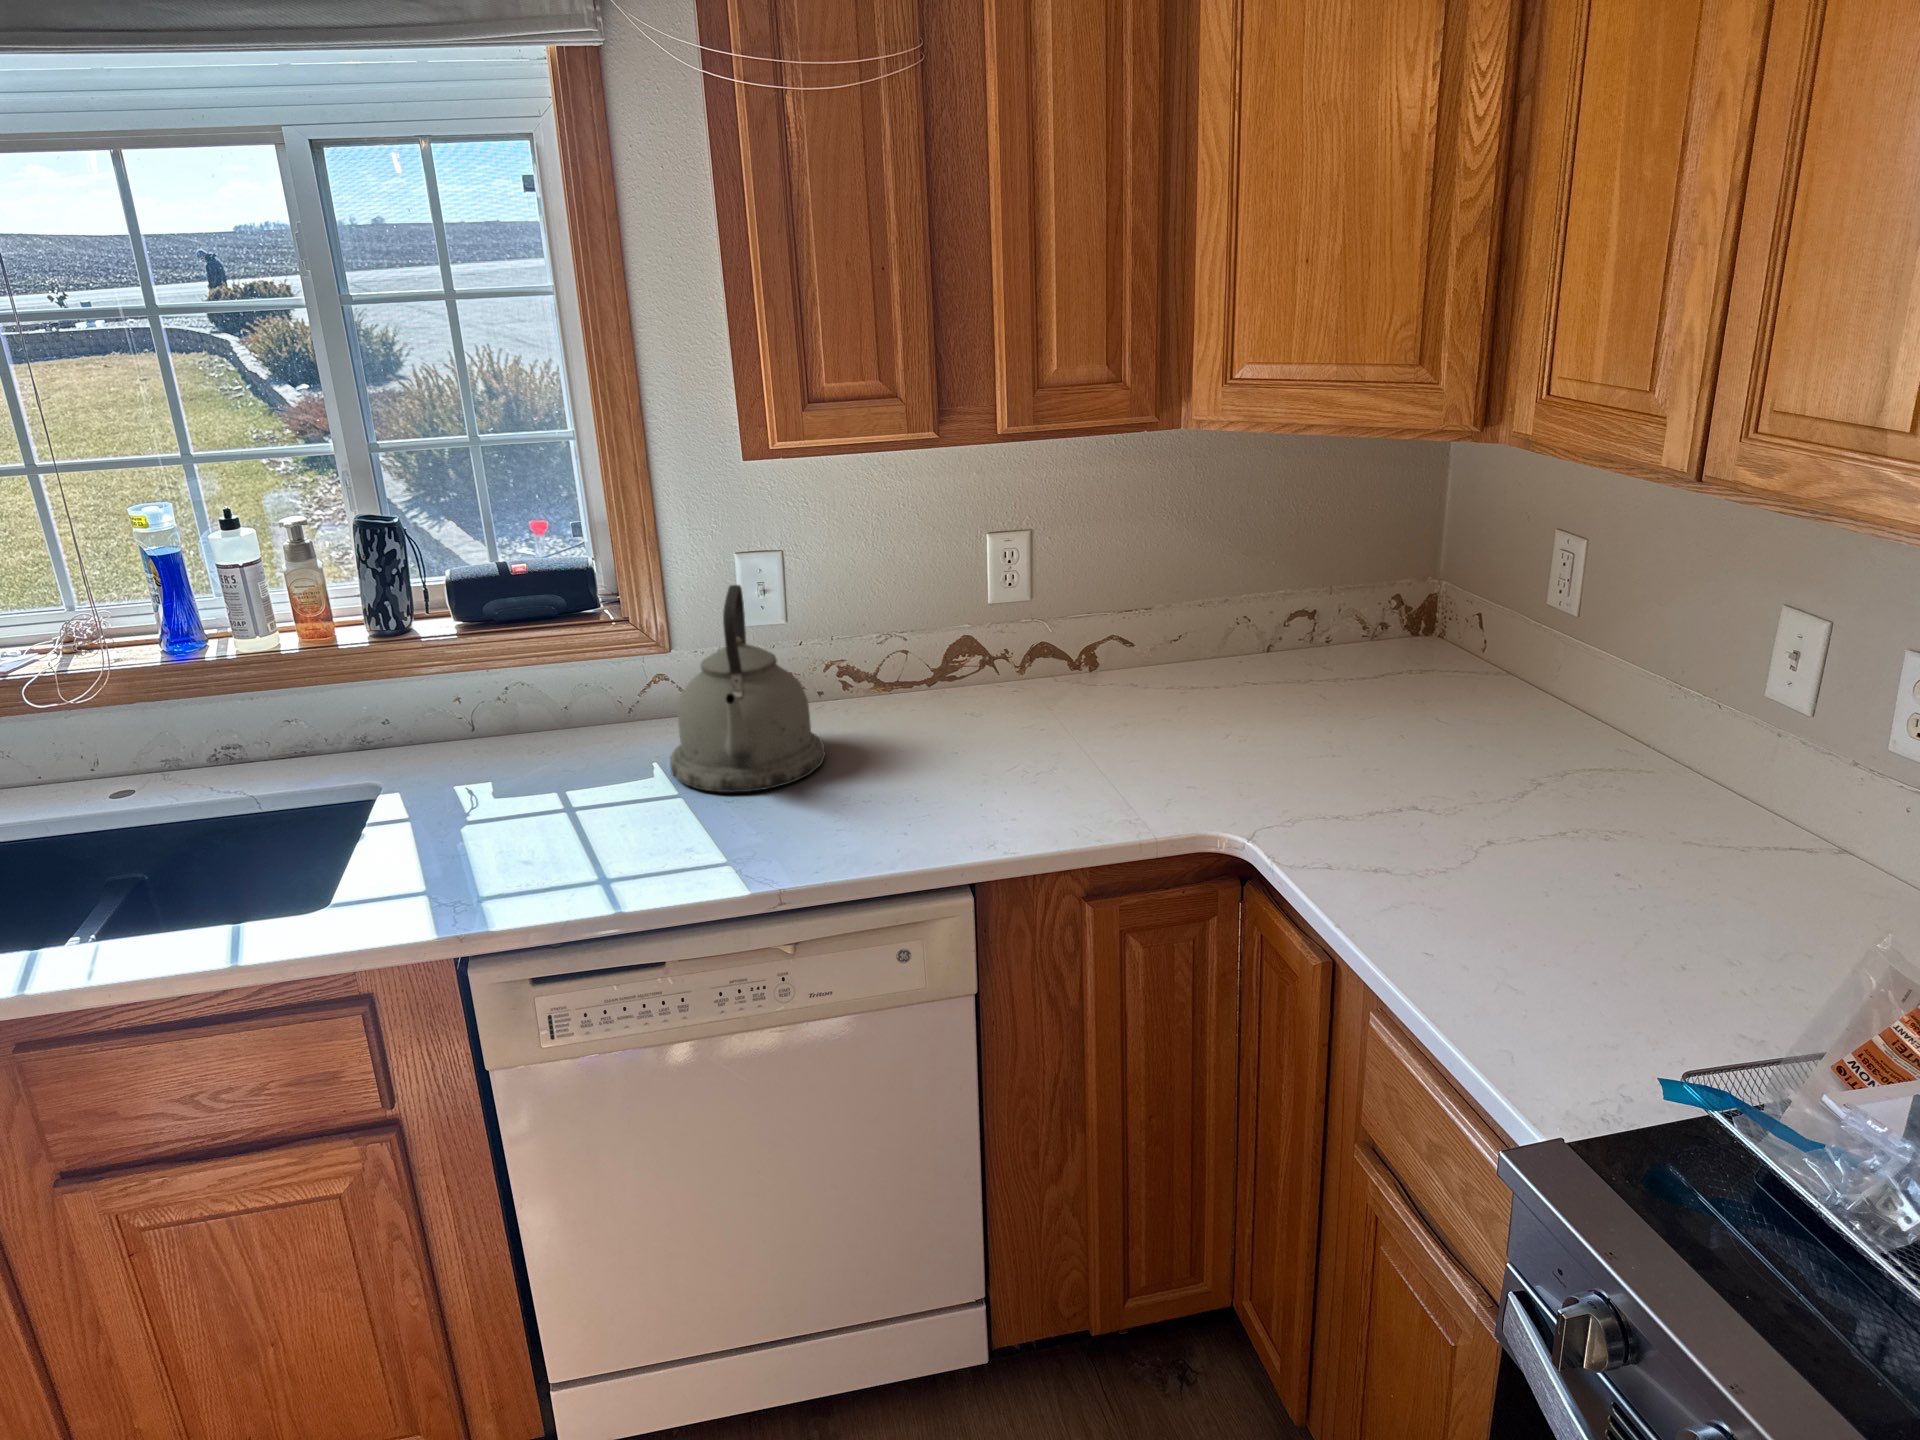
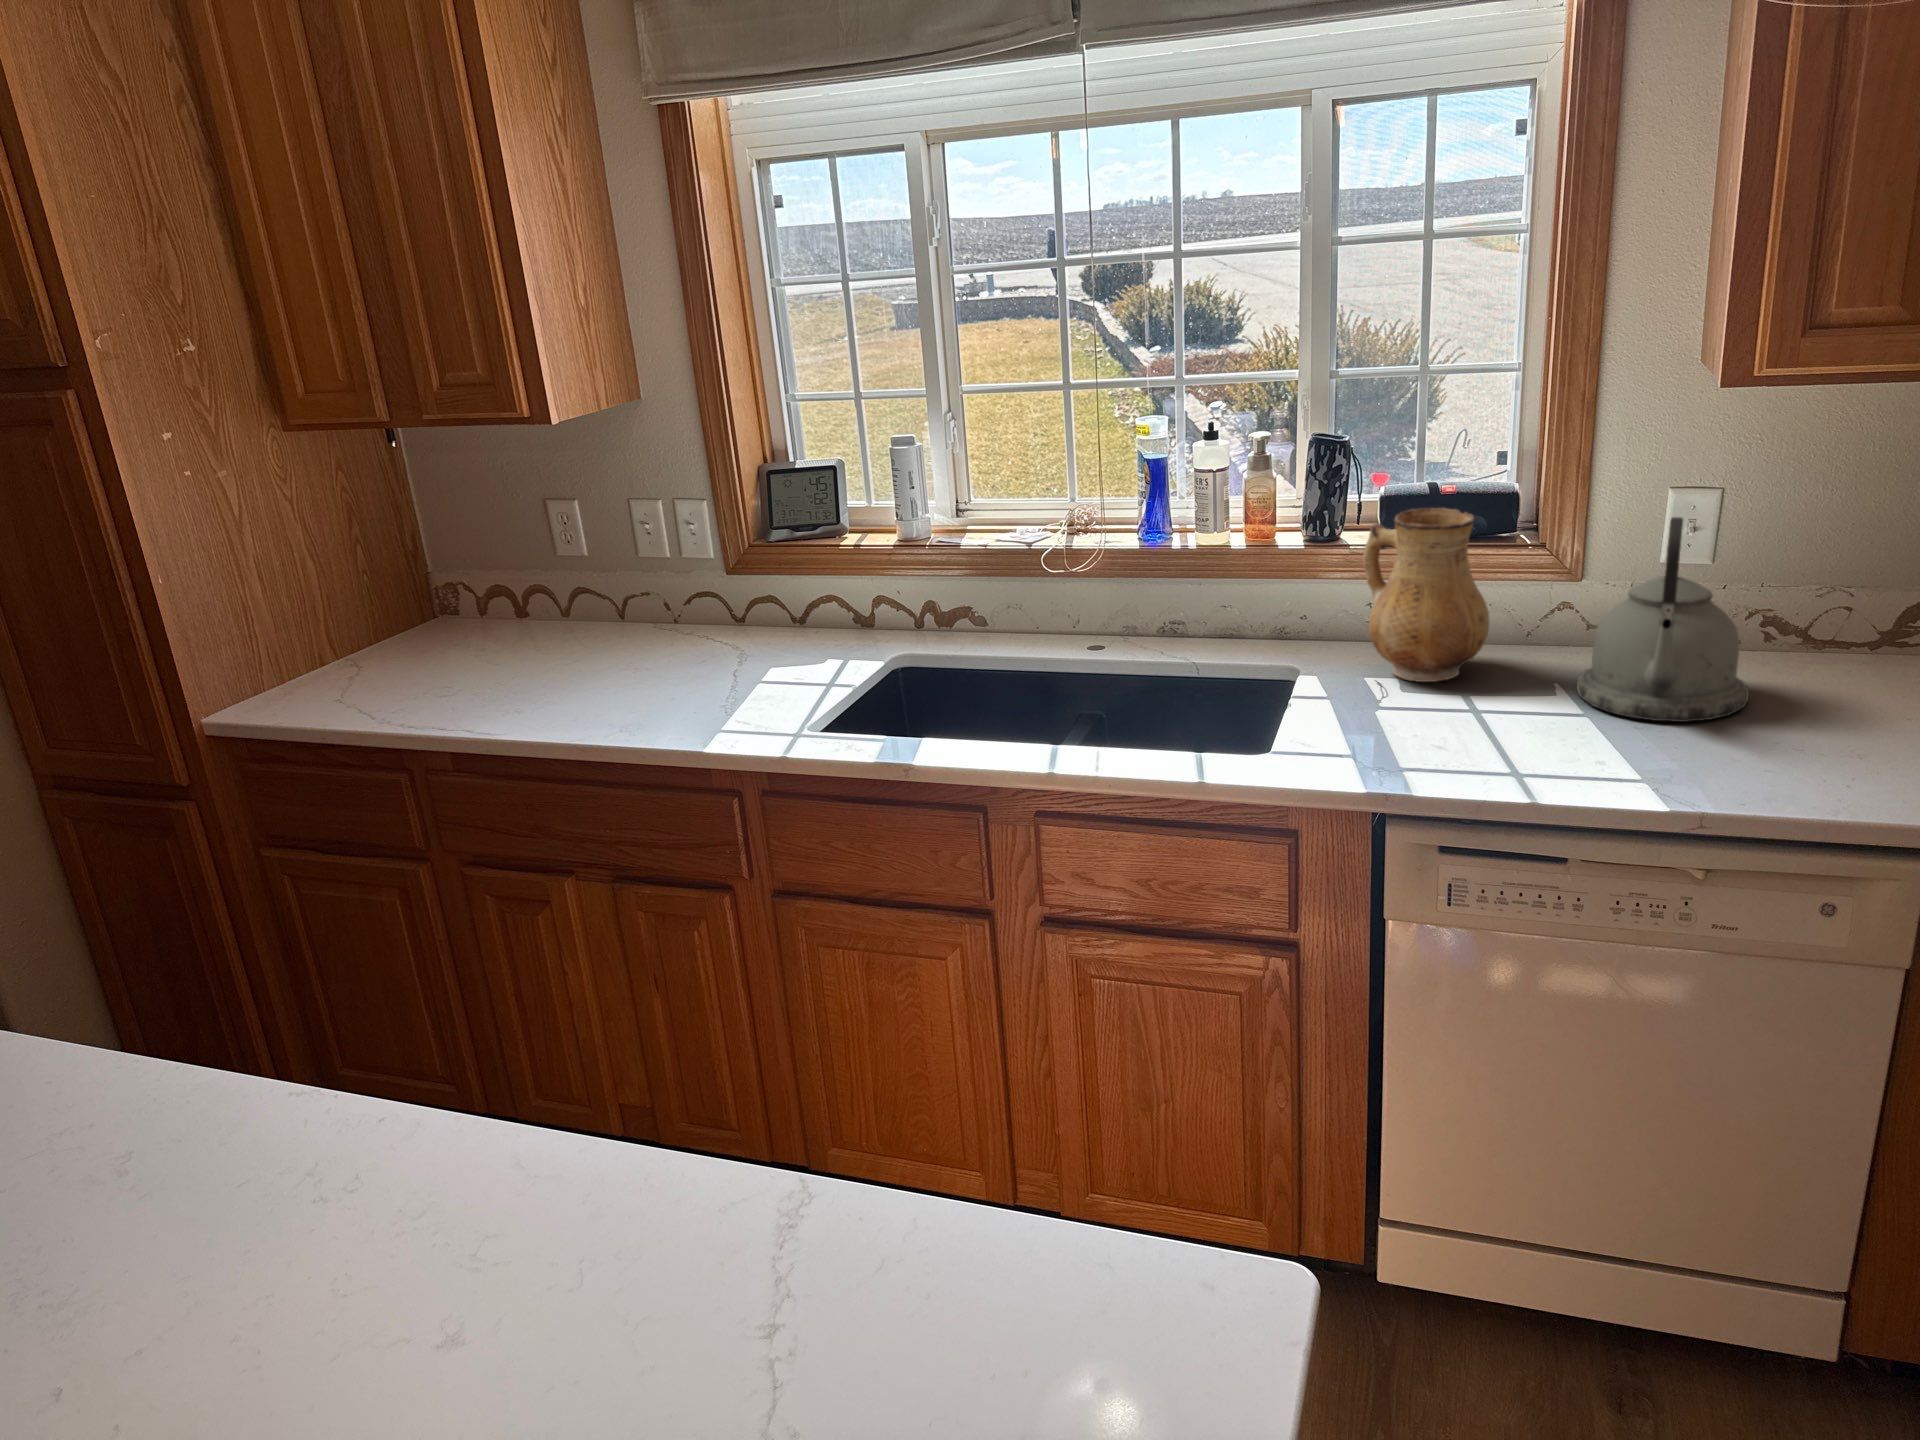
ceramic pitcher: none [429,592,577,782] -> present [1363,508,1489,682]

